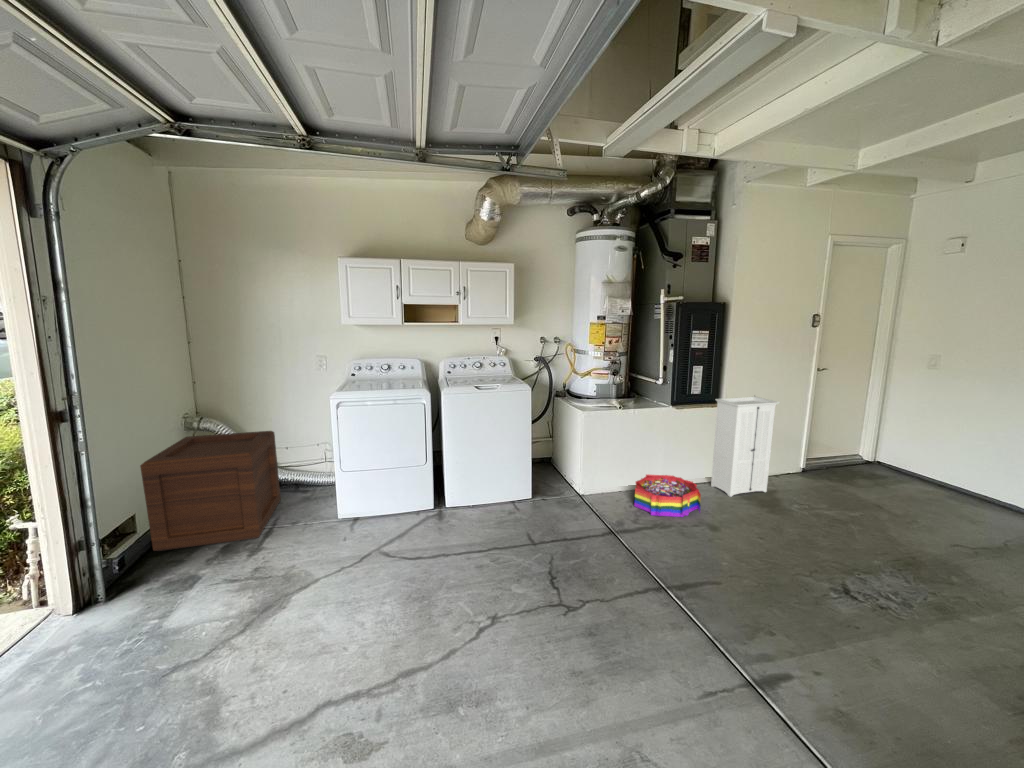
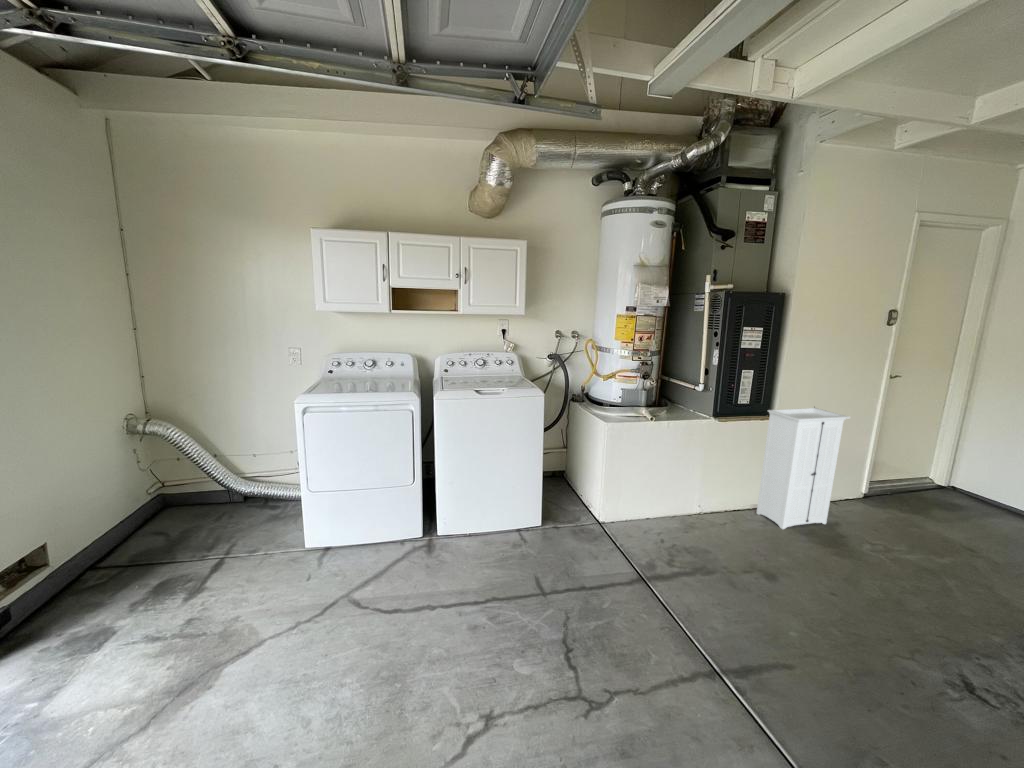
wooden crate: present [140,431,281,551] -> none [48,436,245,588]
storage bin: present [634,475,701,517] -> none [667,499,752,558]

